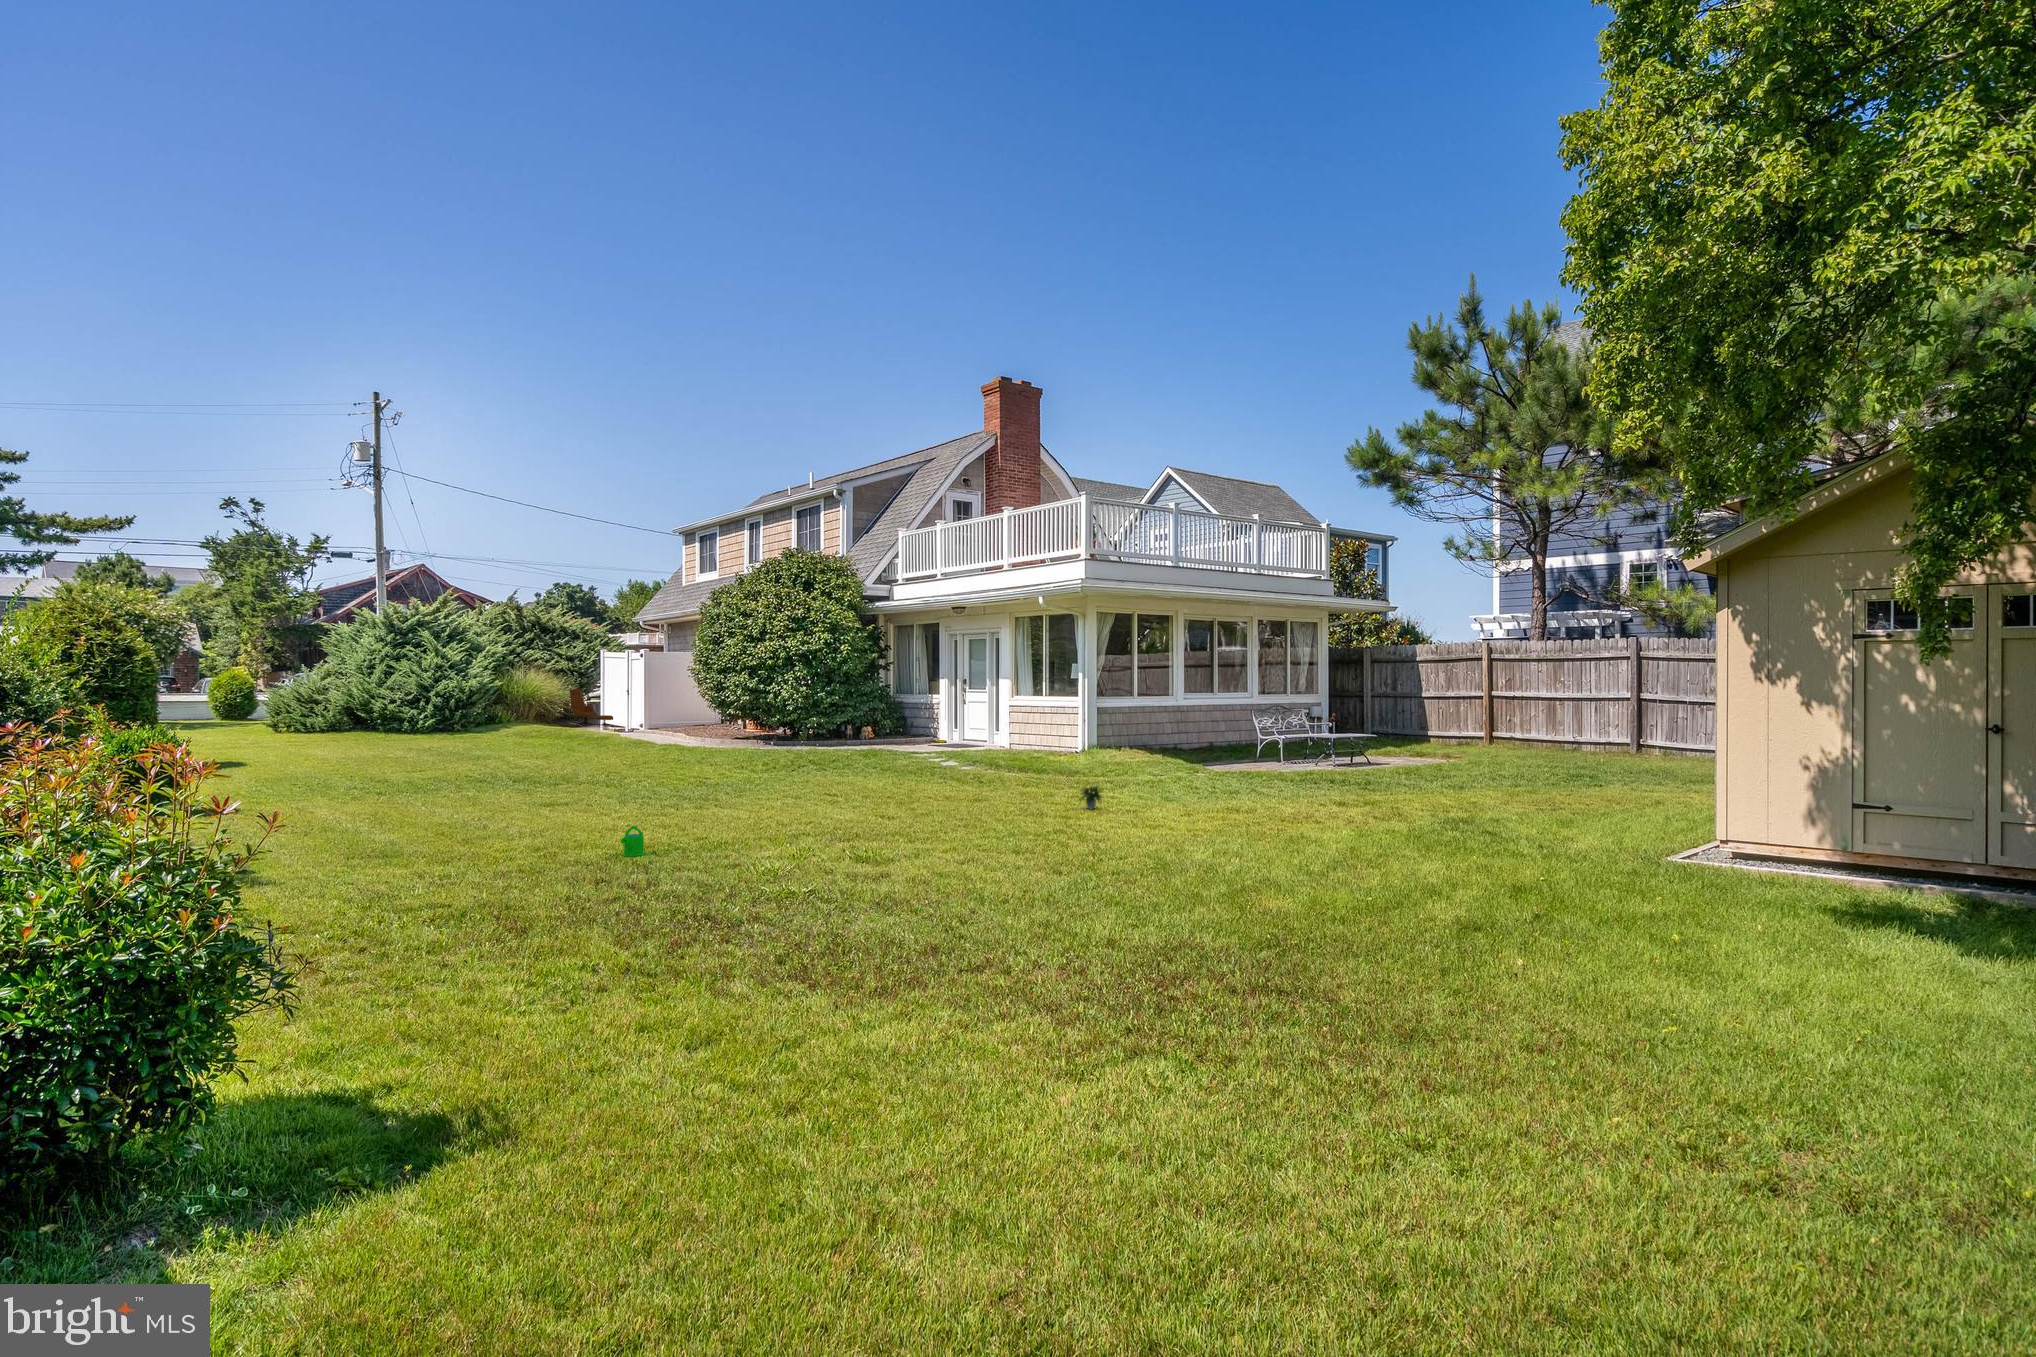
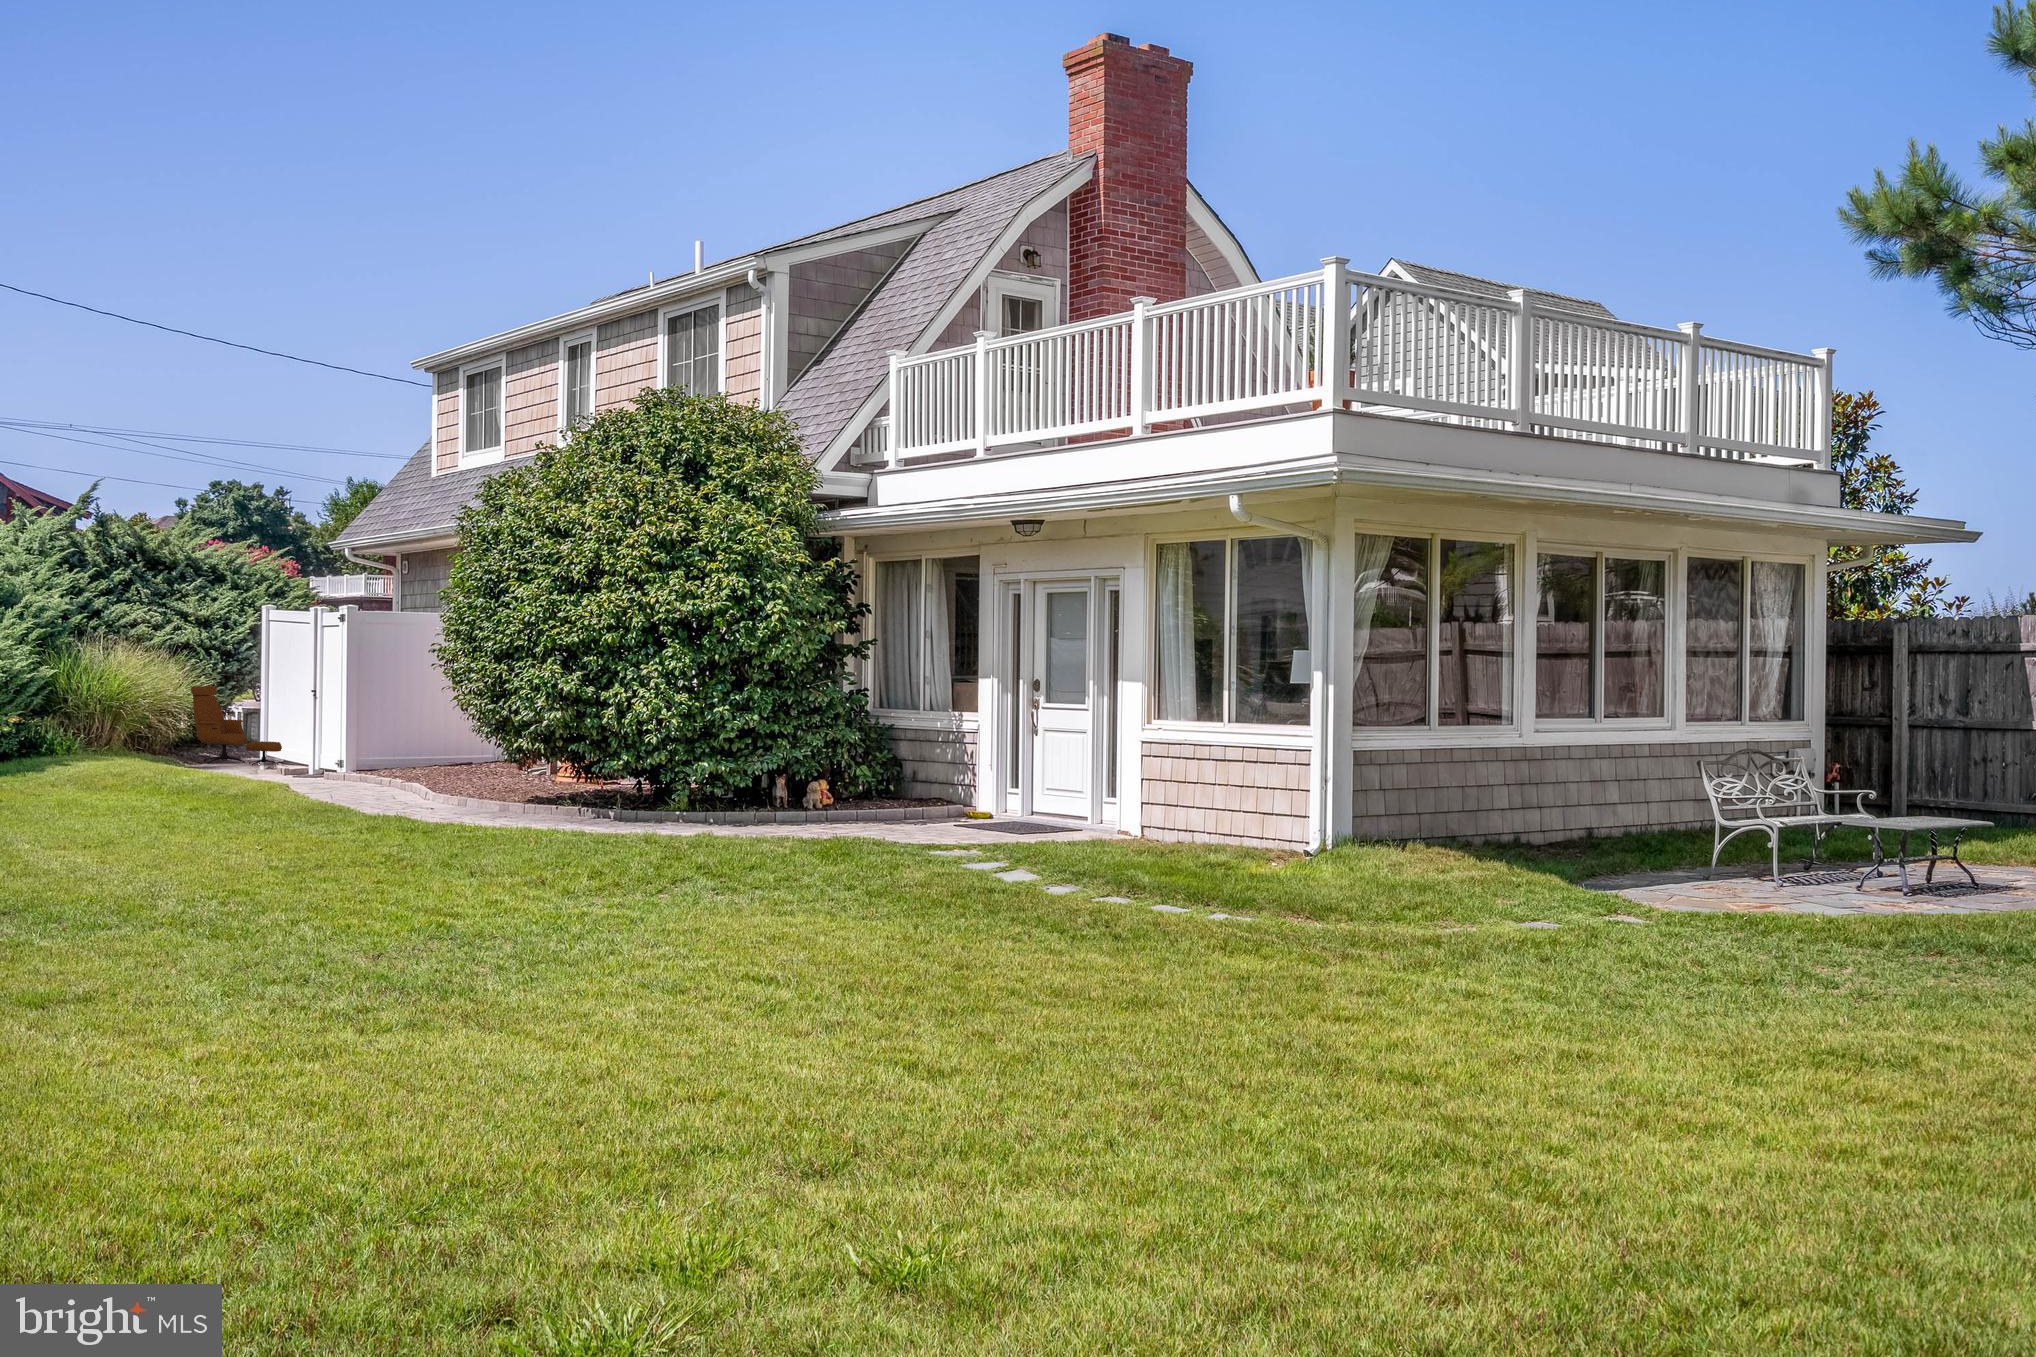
potted plant: present [1081,786,1101,809] -> none [1419,991,1523,1062]
watering can: present [621,826,645,856] -> none [87,1205,181,1315]

